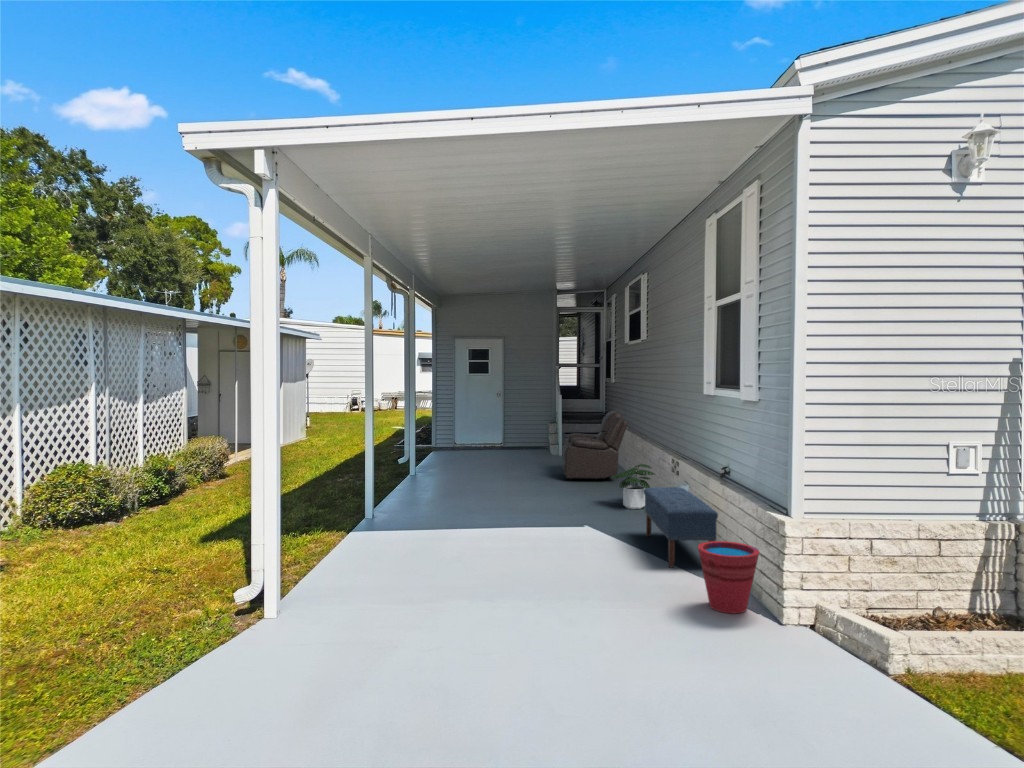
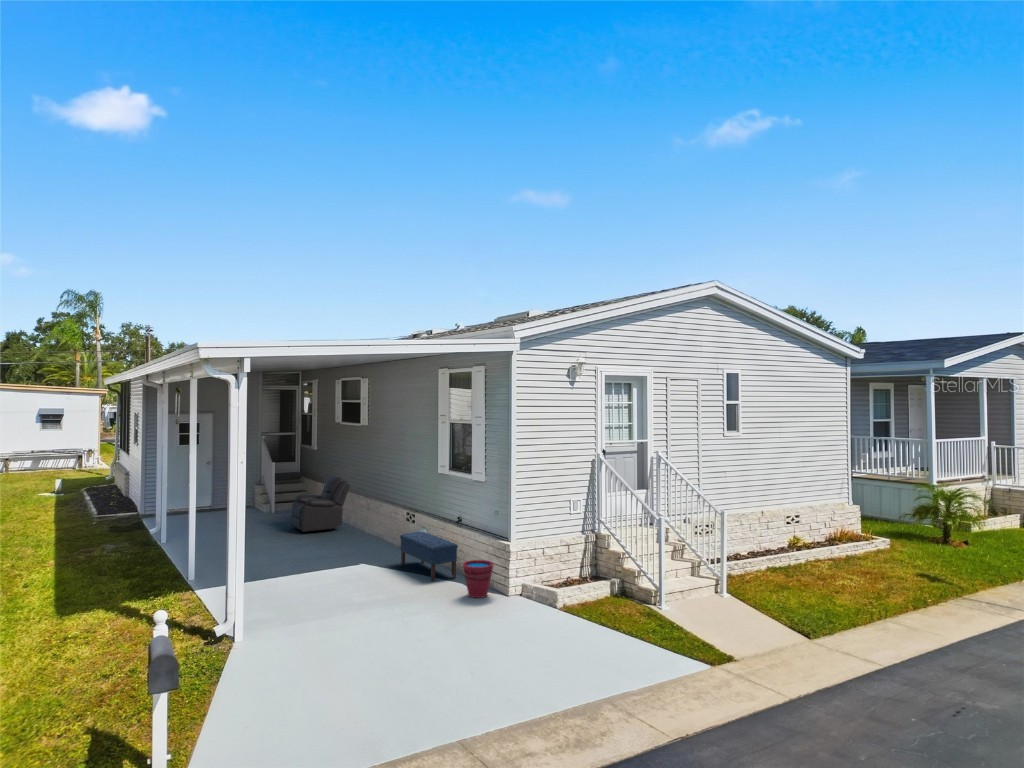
potted plant: present [611,464,655,509] -> none [356,517,391,549]

